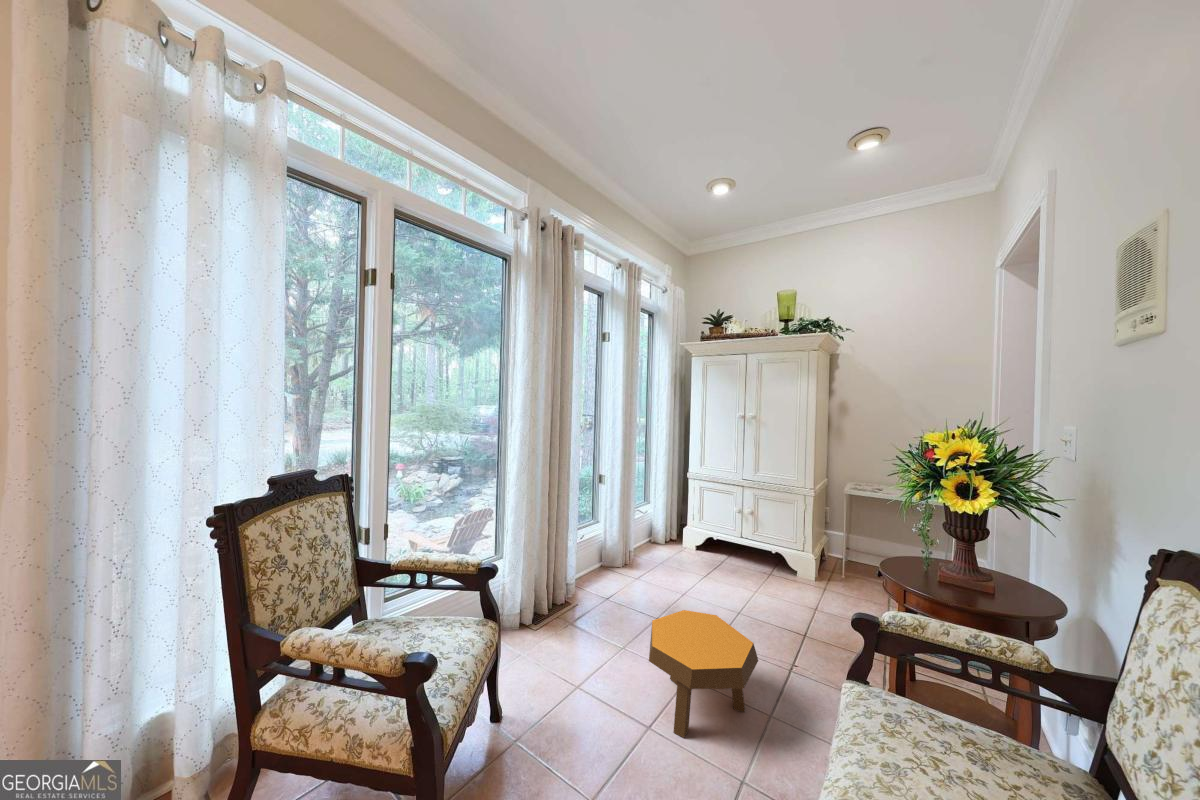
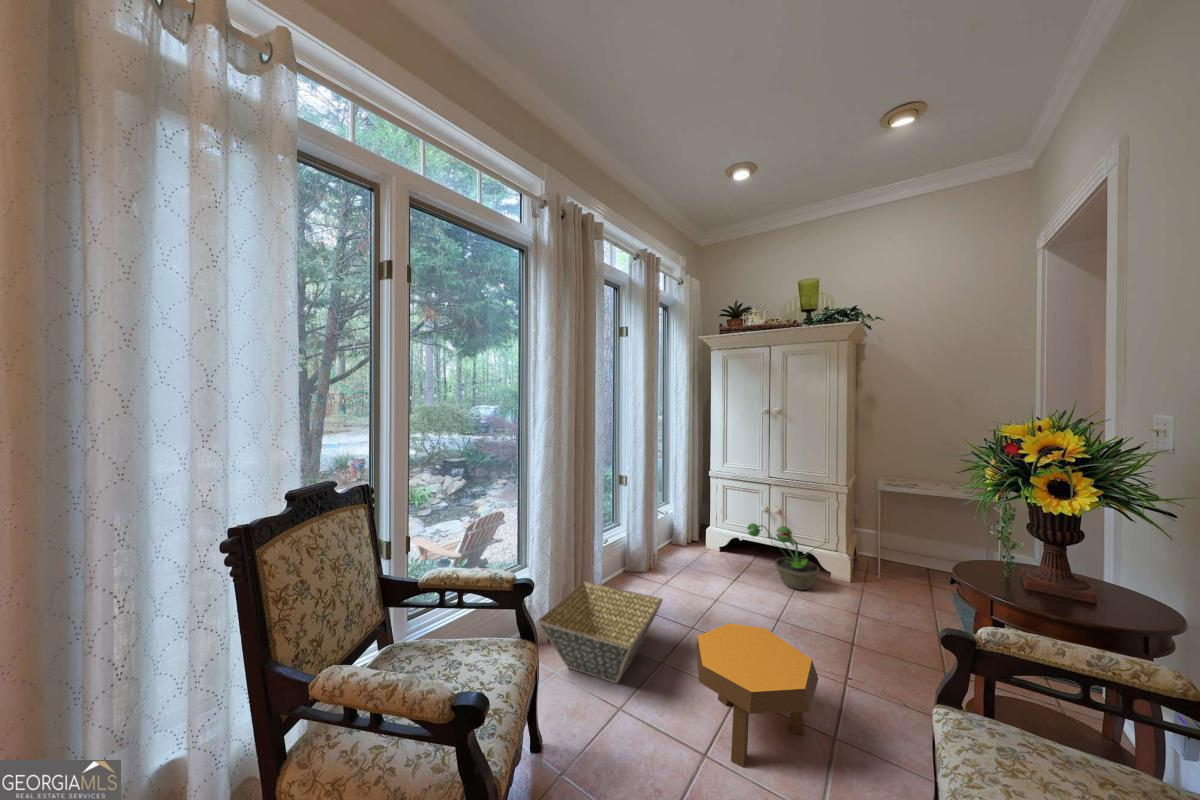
decorative plant: none [716,521,789,584] -> present [747,523,820,590]
basket: none [508,570,627,664] -> present [538,581,663,684]

